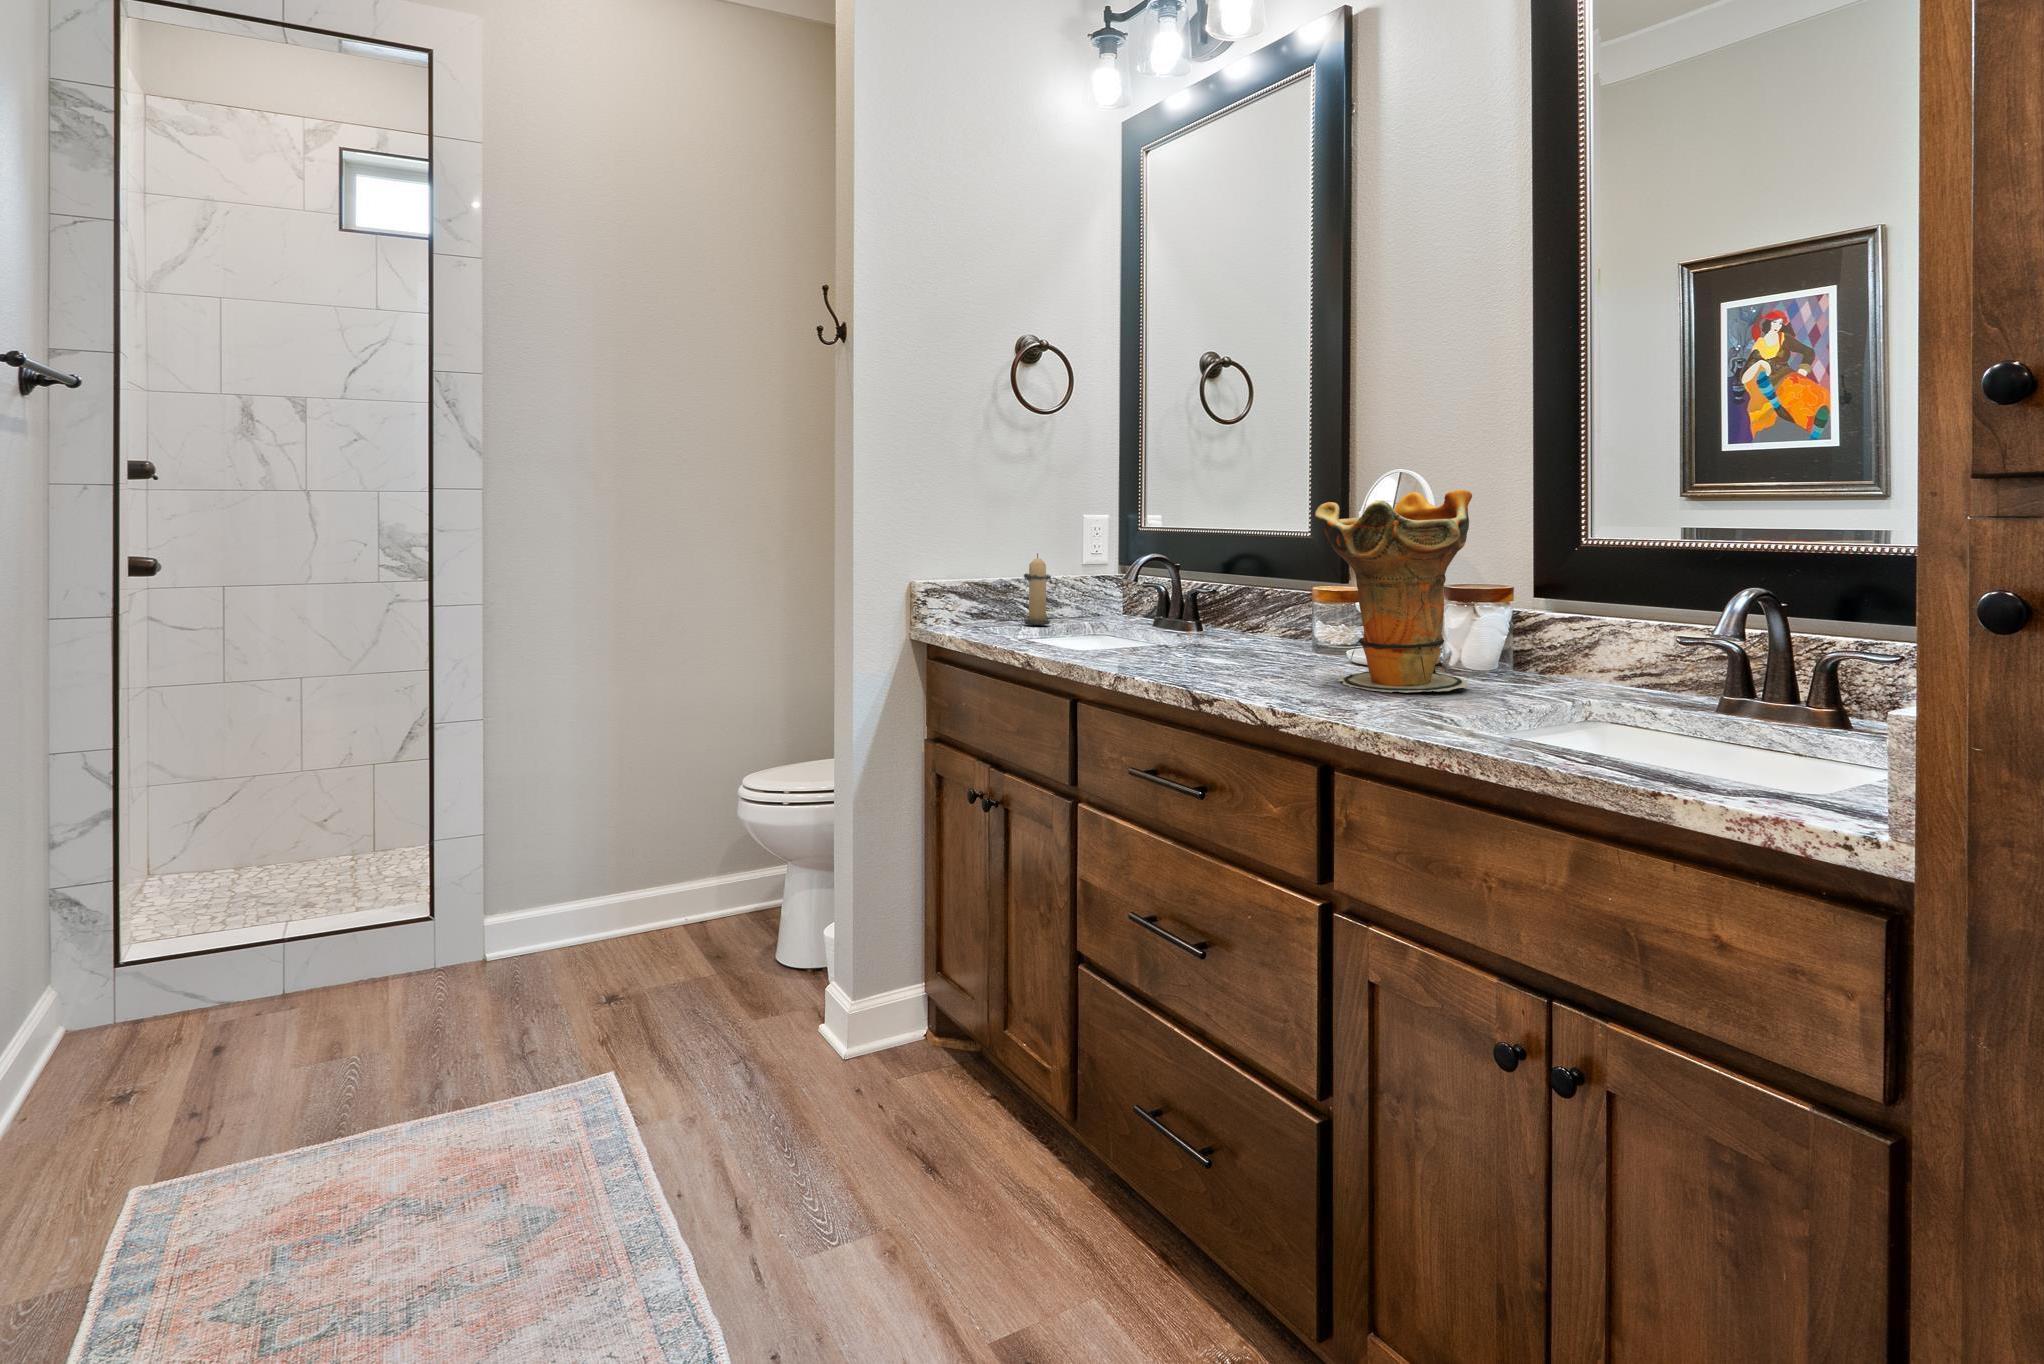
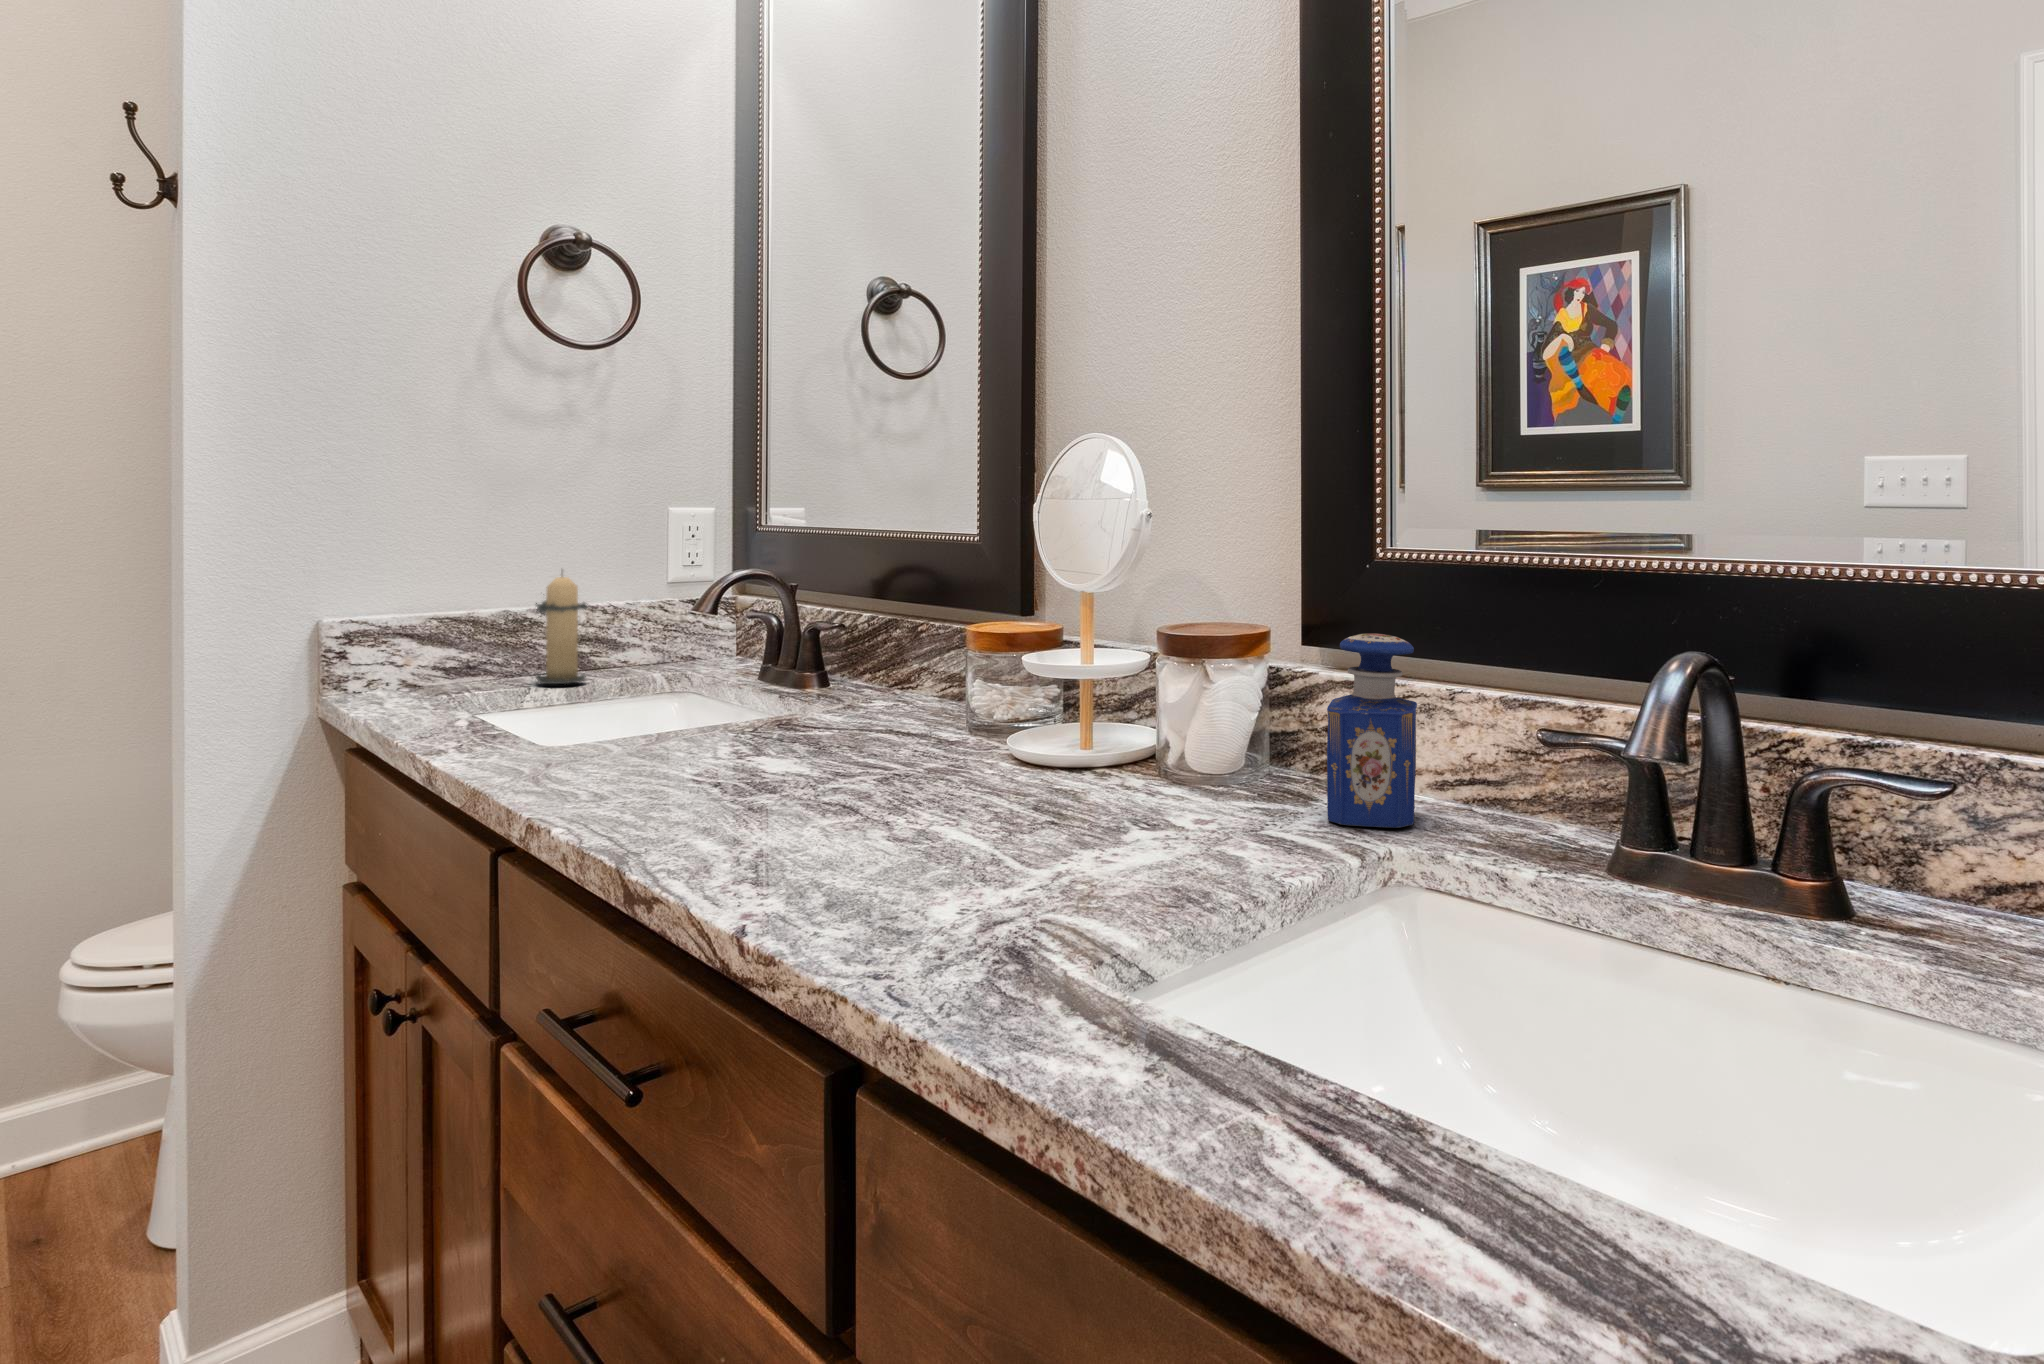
decorative vase: present [1315,490,1472,693] -> none [913,465,1200,844]
perfume bottle: none [1551,587,1608,698] -> present [1327,633,1417,828]

